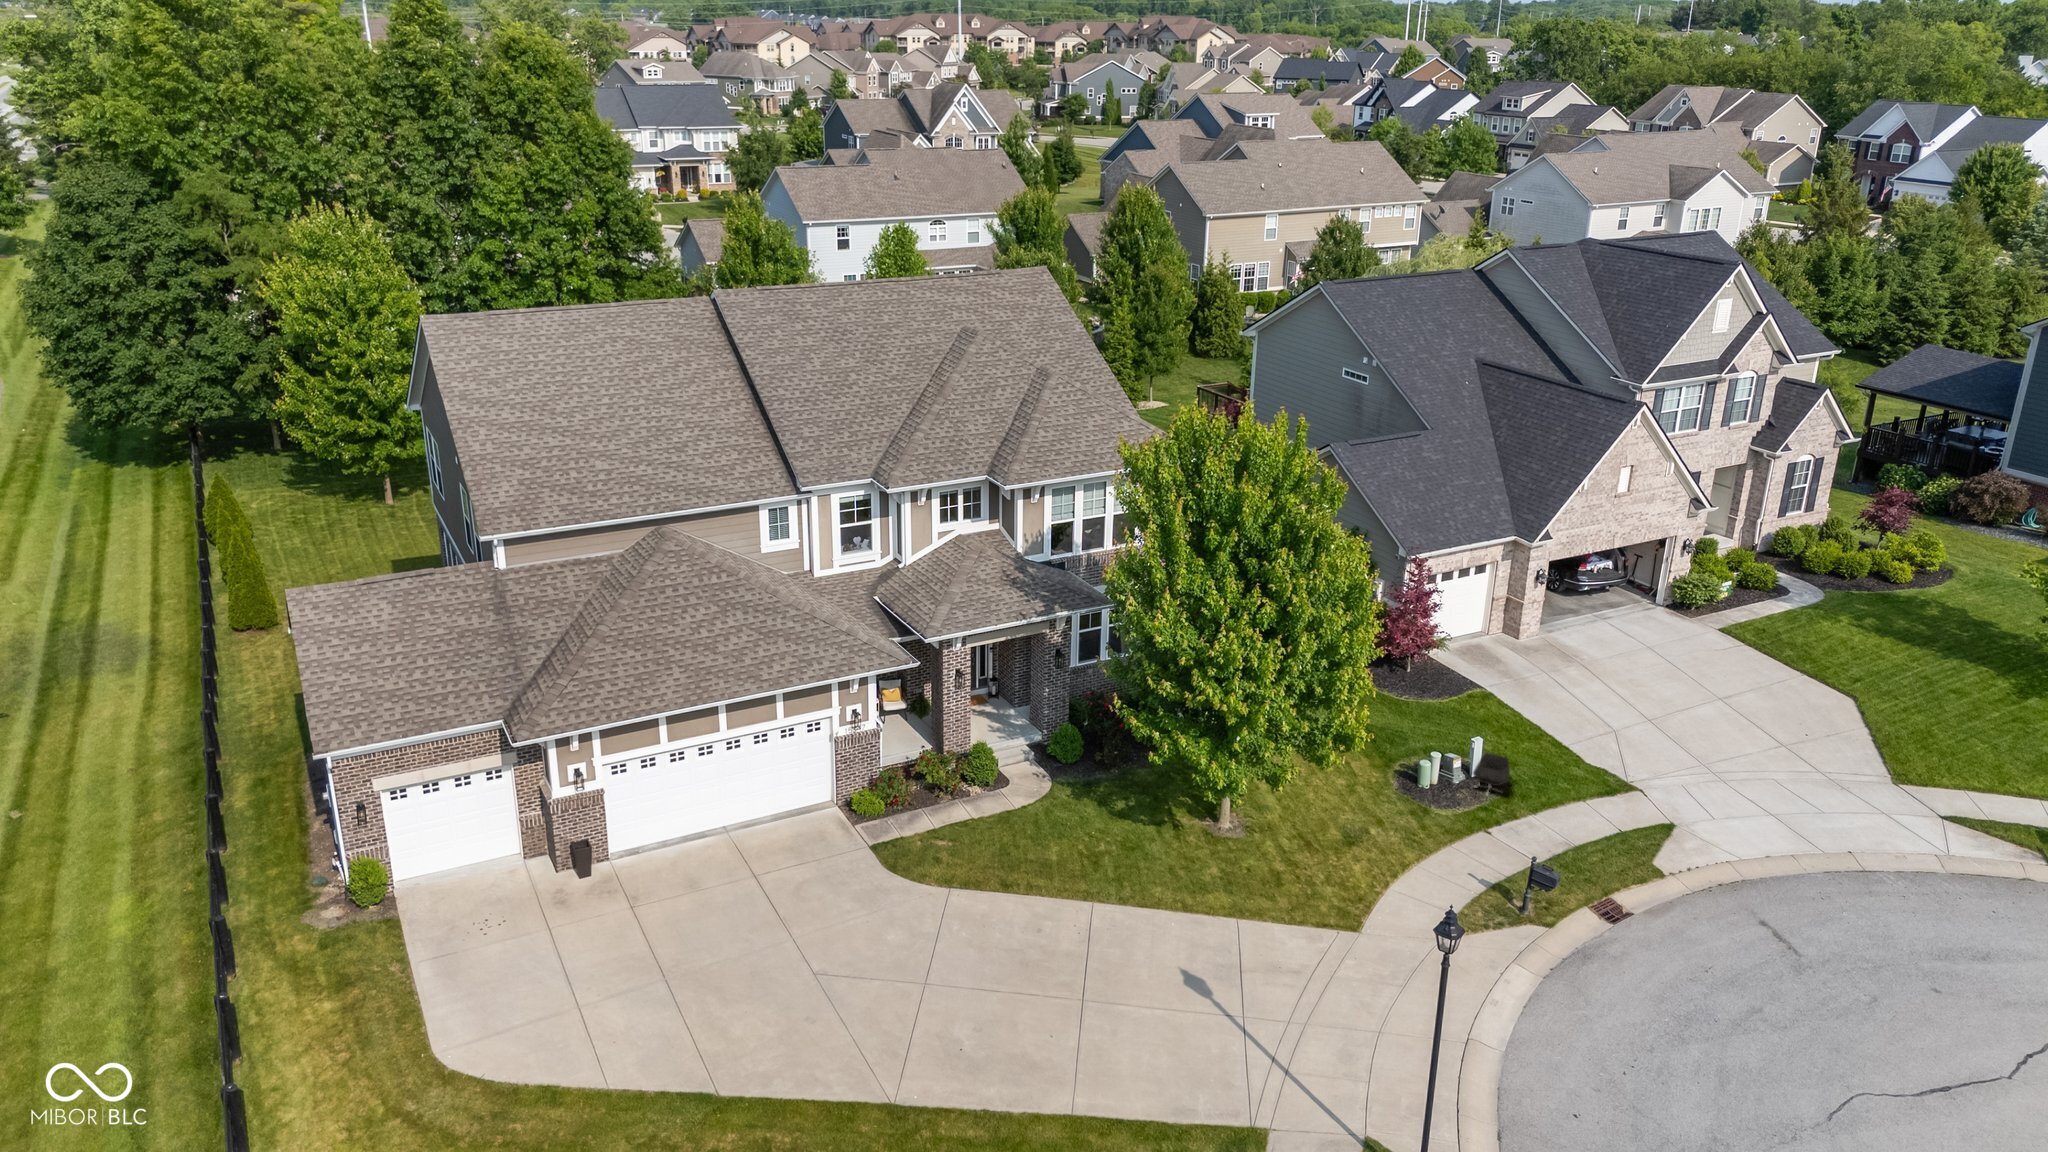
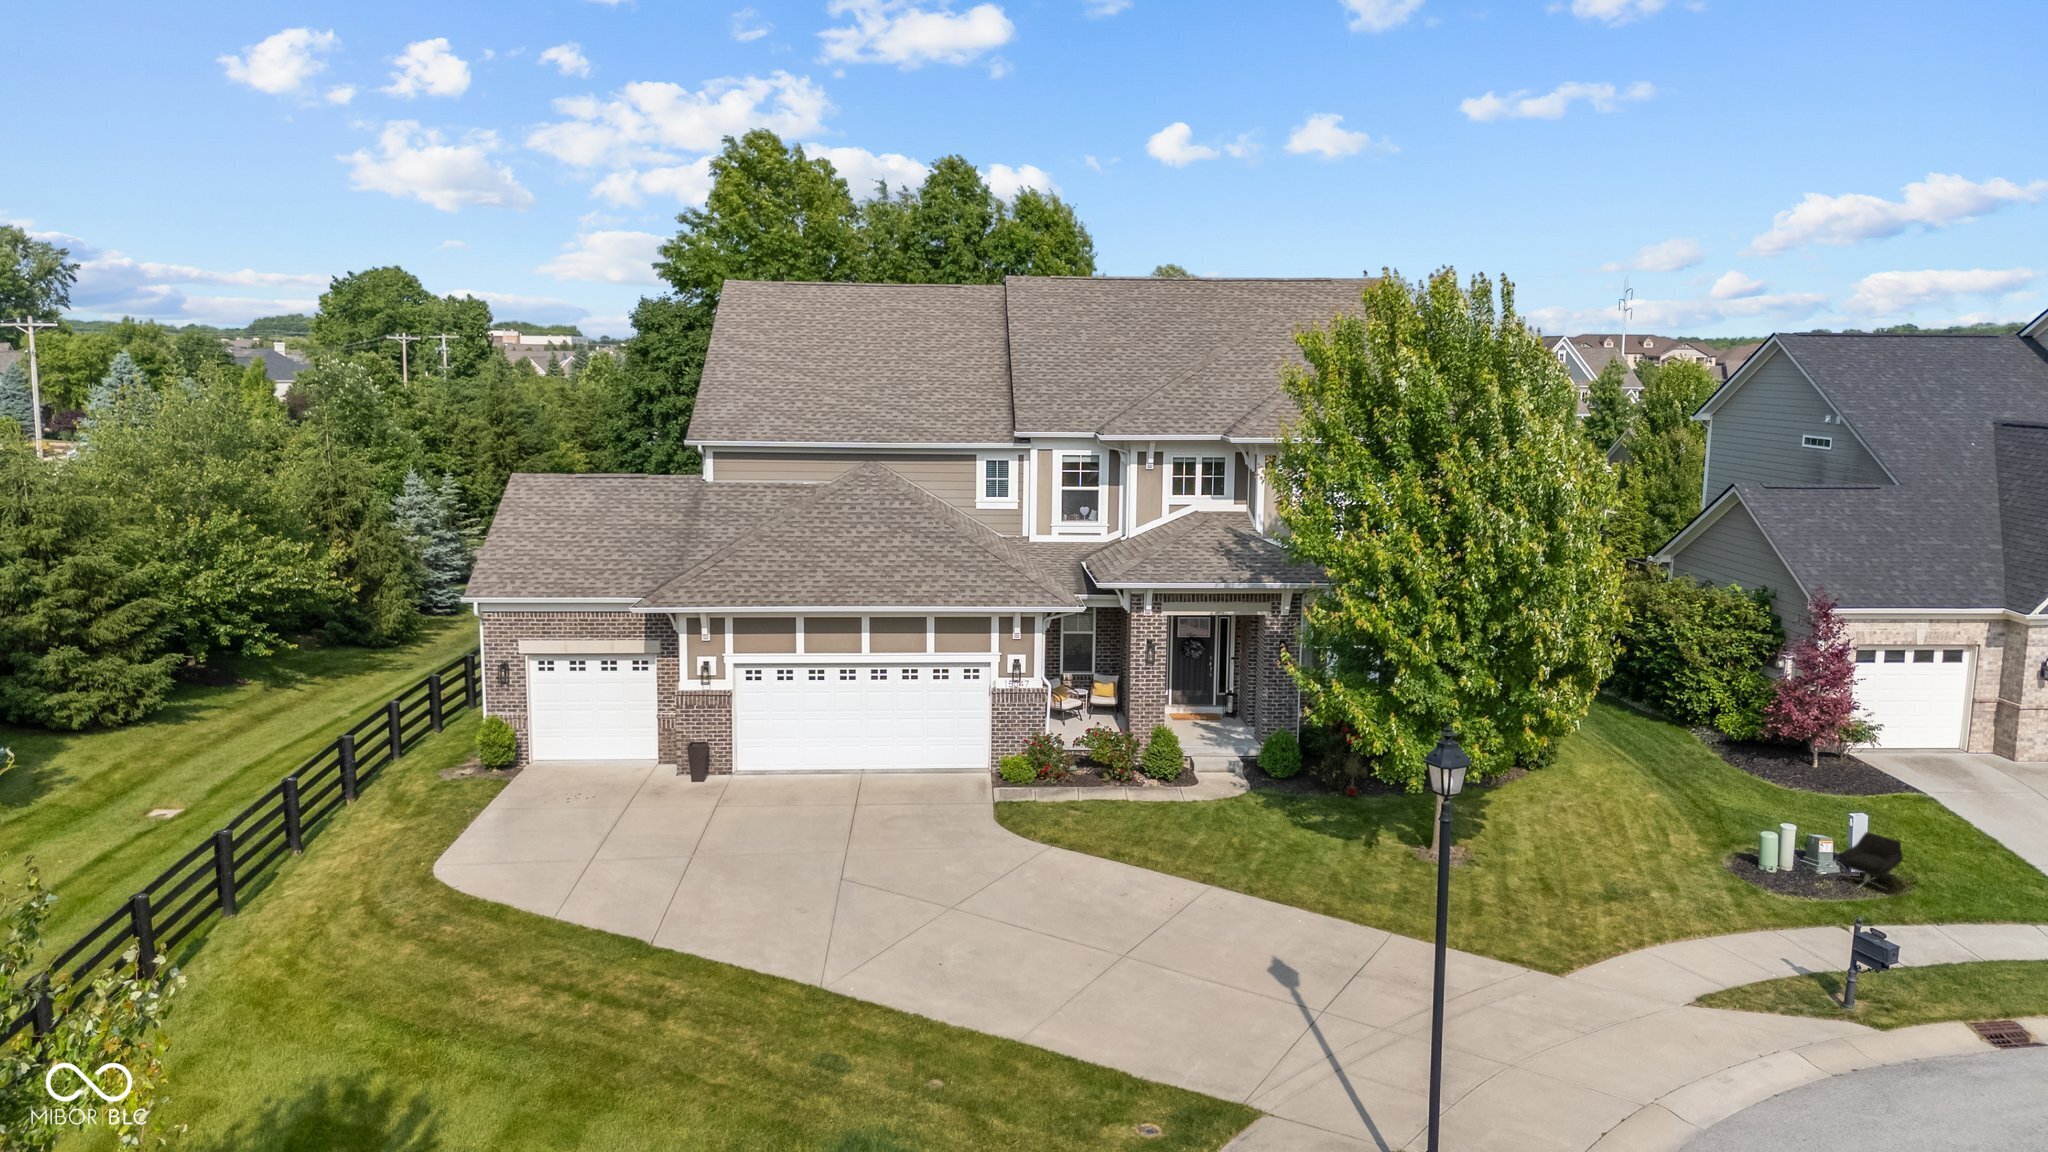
potted tree: none [1127,741,1148,774] -> present [1345,754,1367,796]

